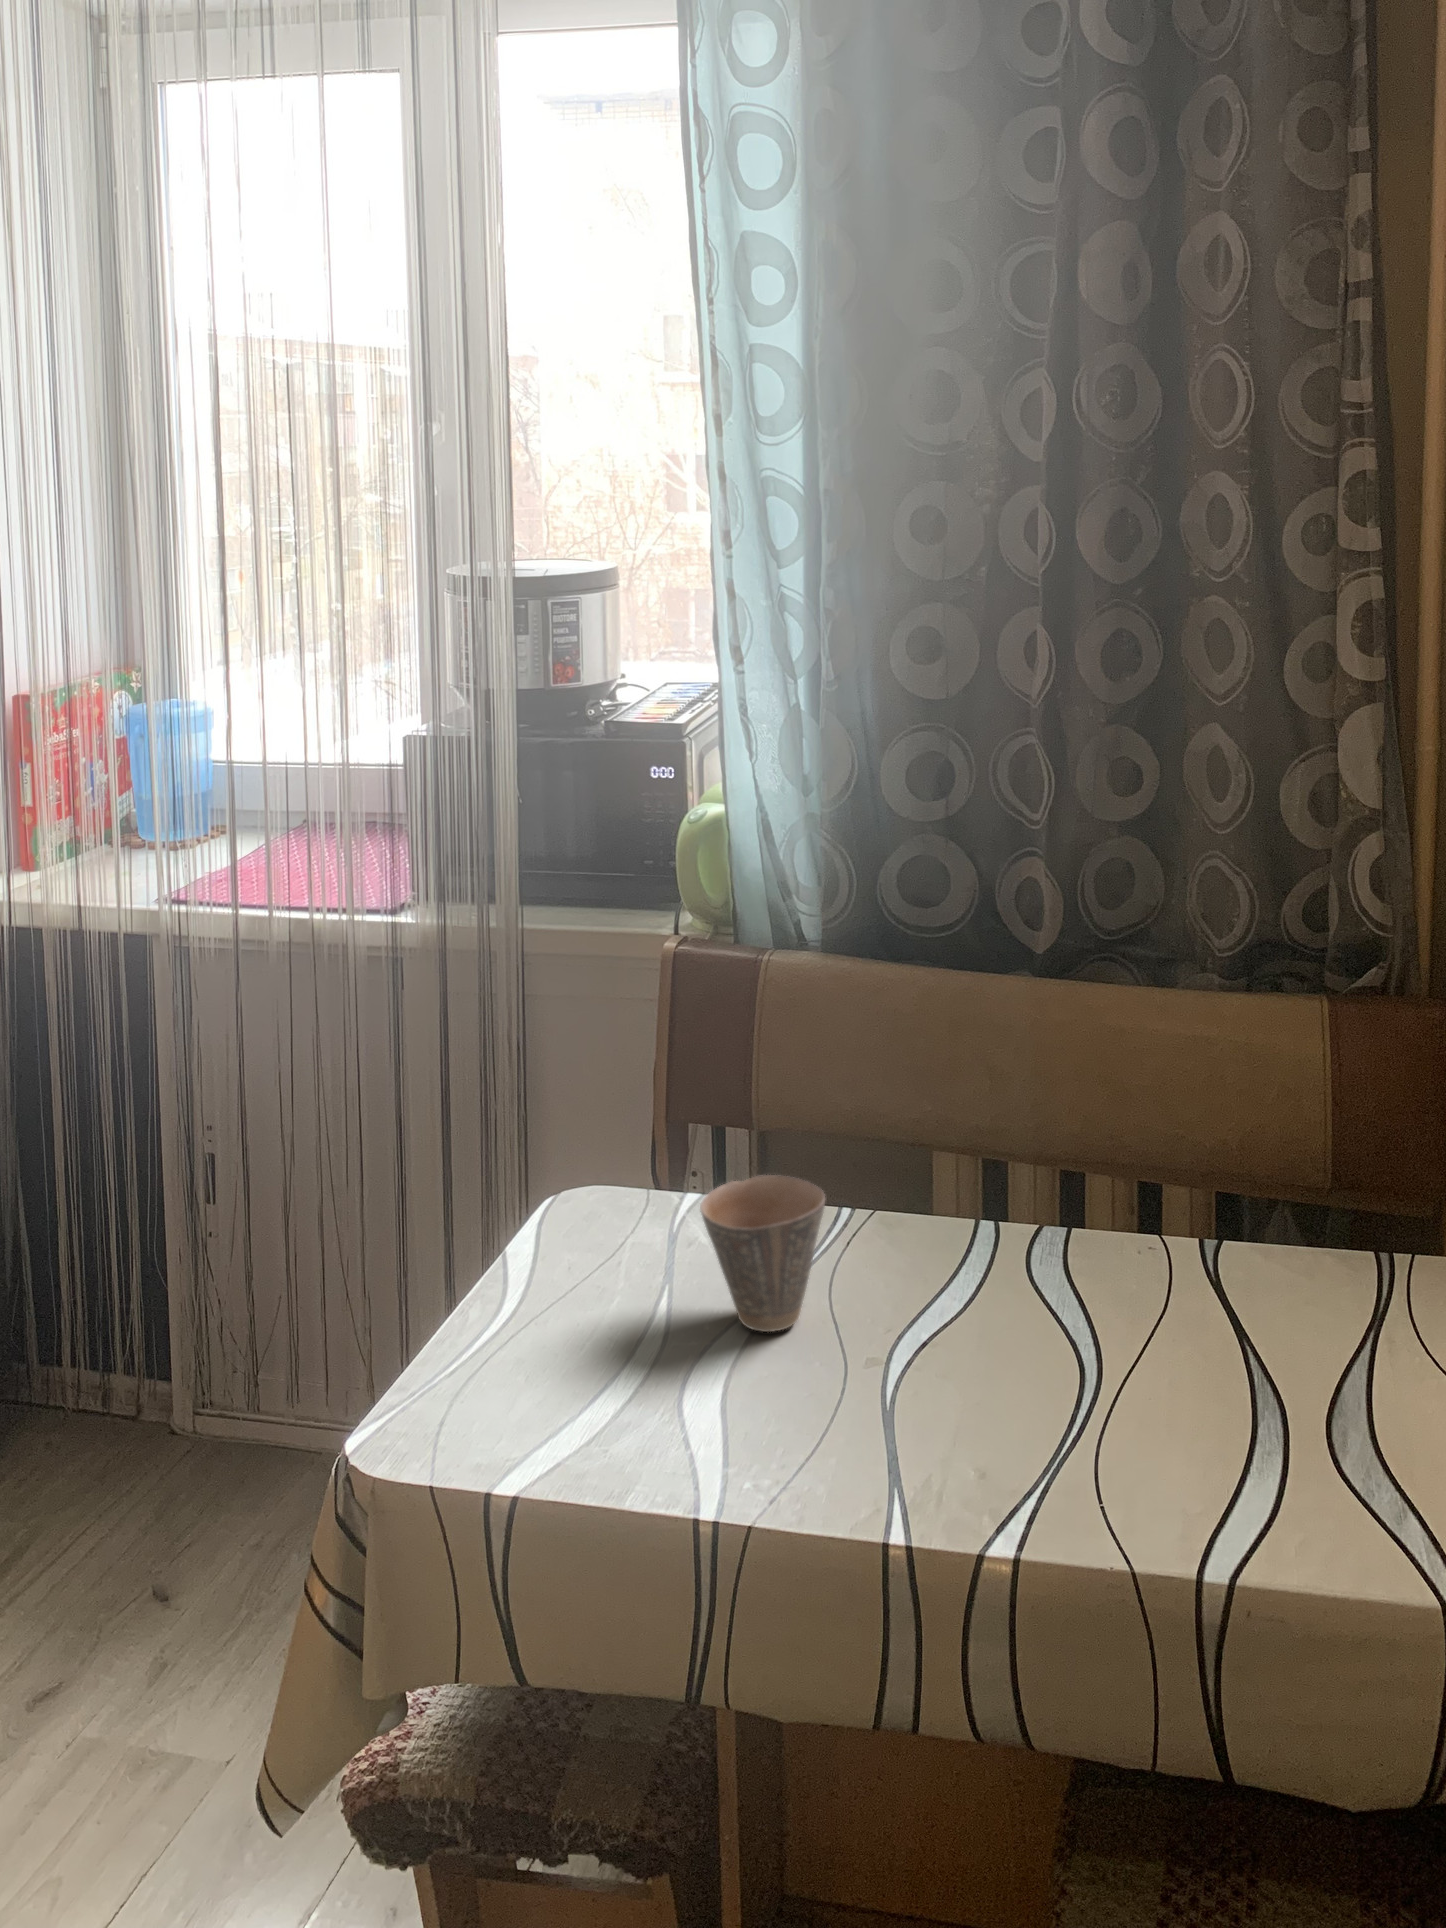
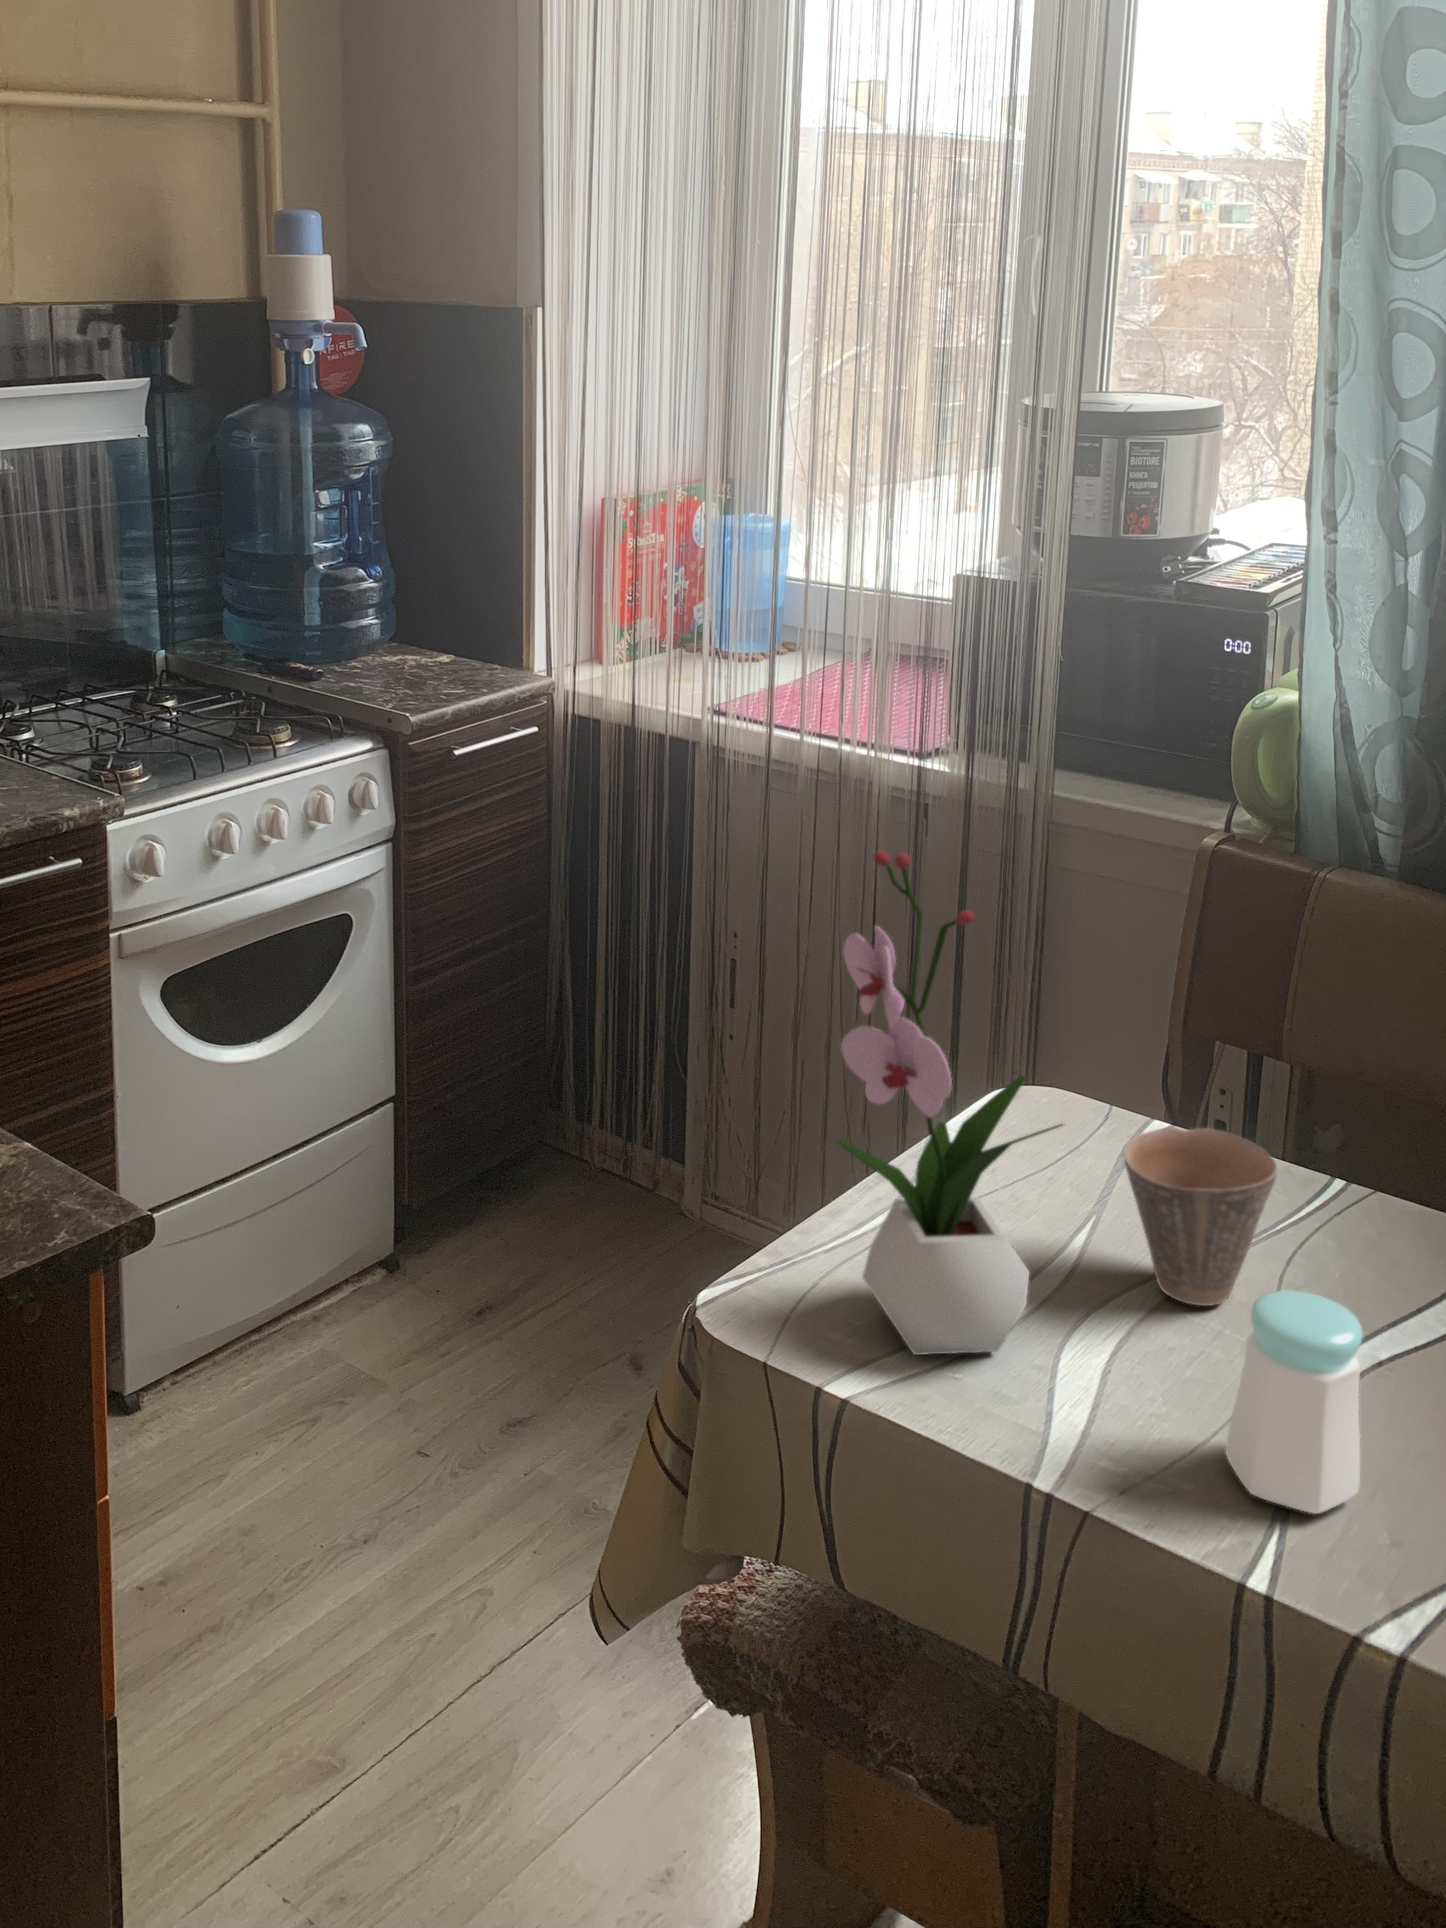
flower arrangement: none [459,970,674,1439] -> present [838,850,1062,1355]
salt shaker: none [841,1282,947,1468] -> present [1226,1290,1363,1514]

